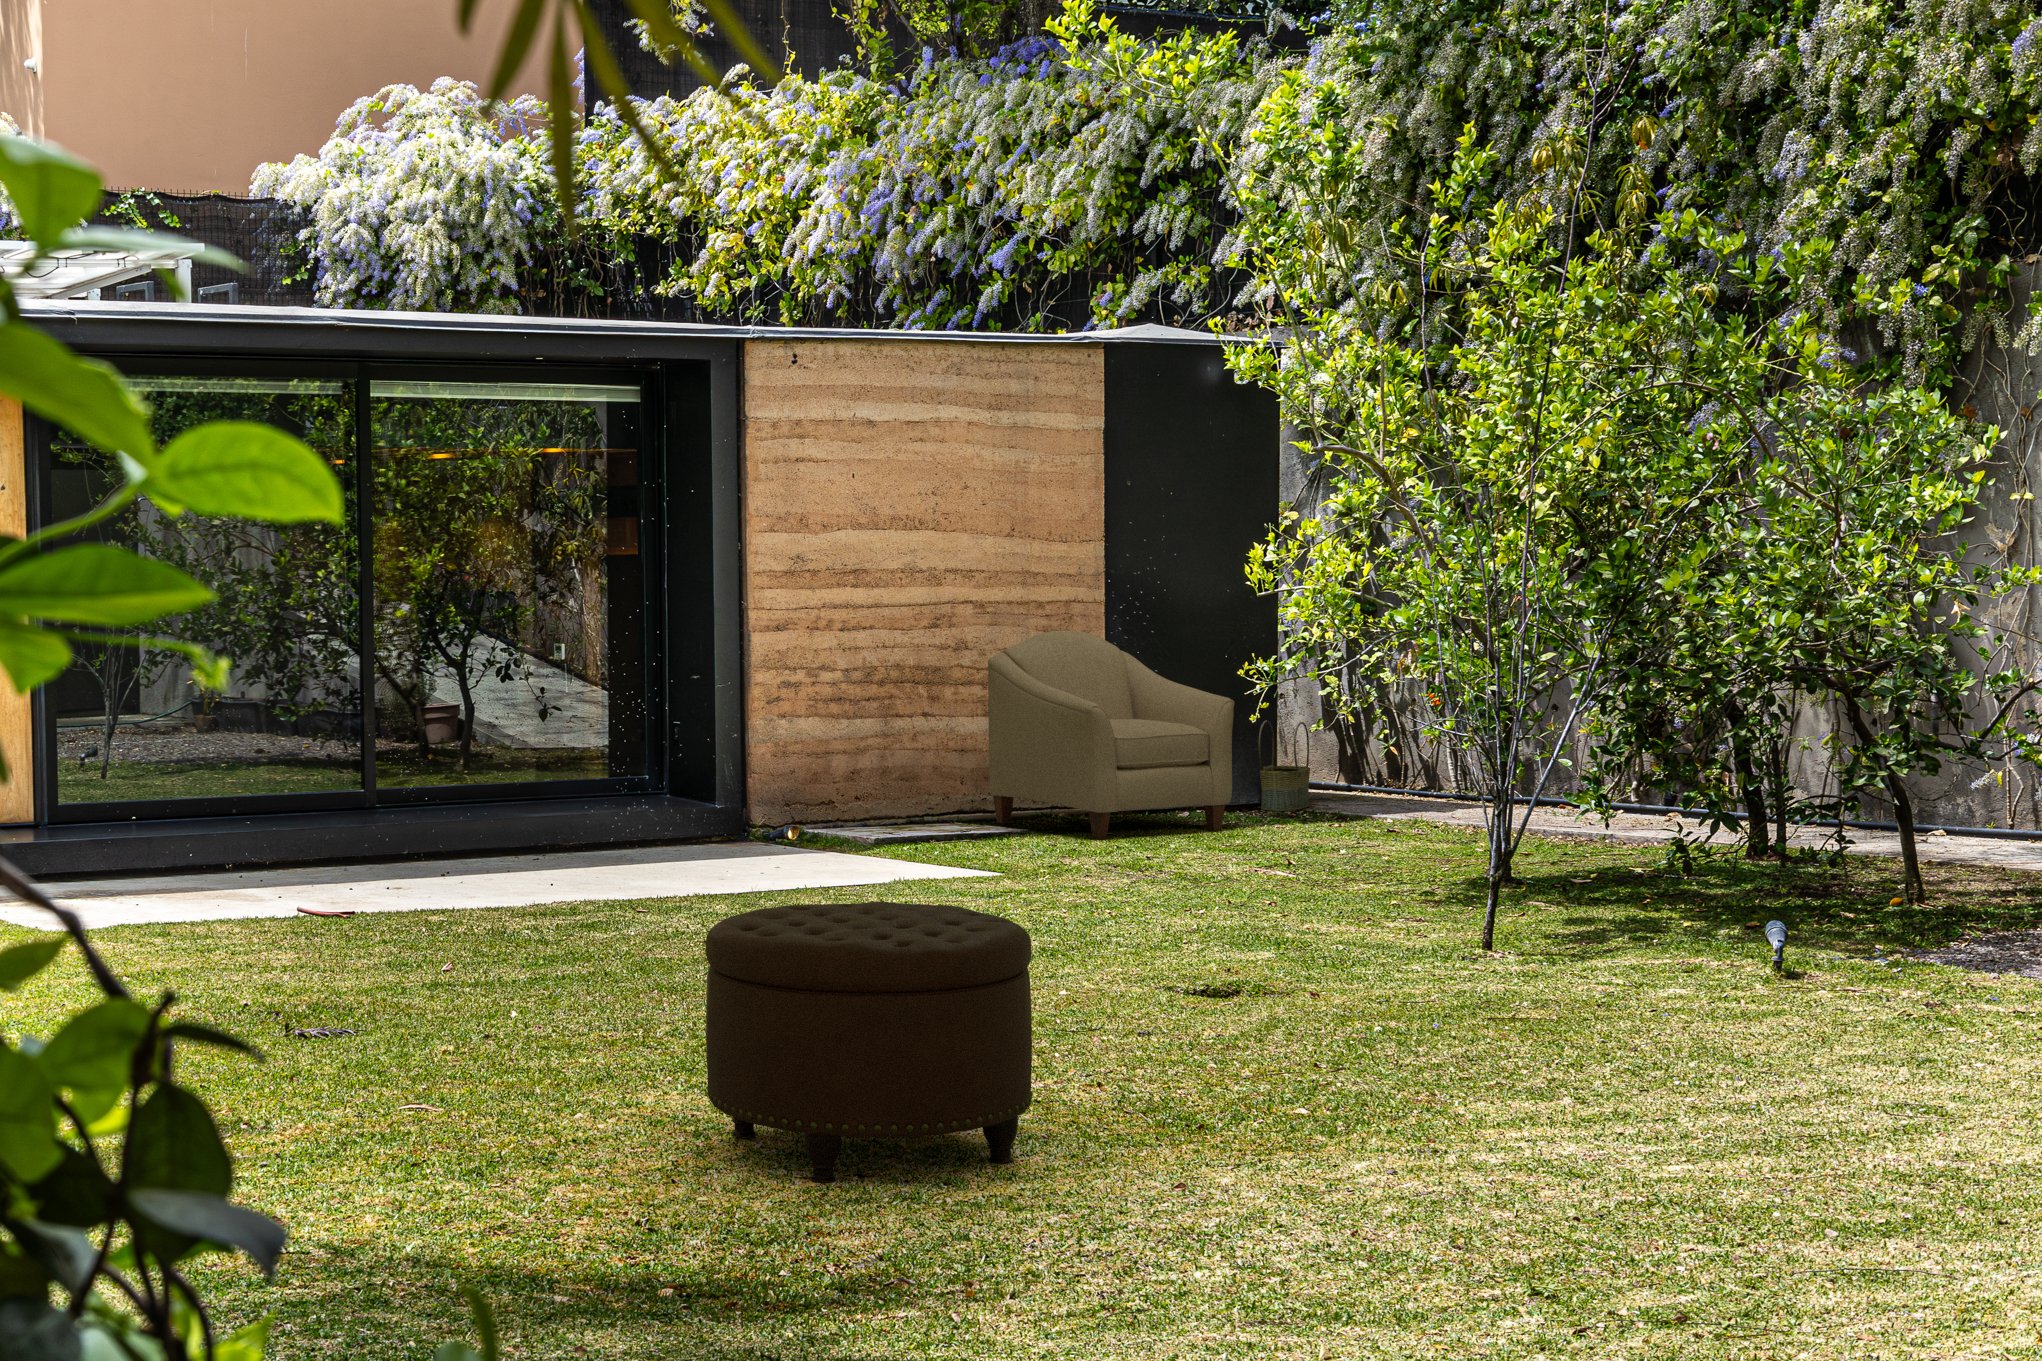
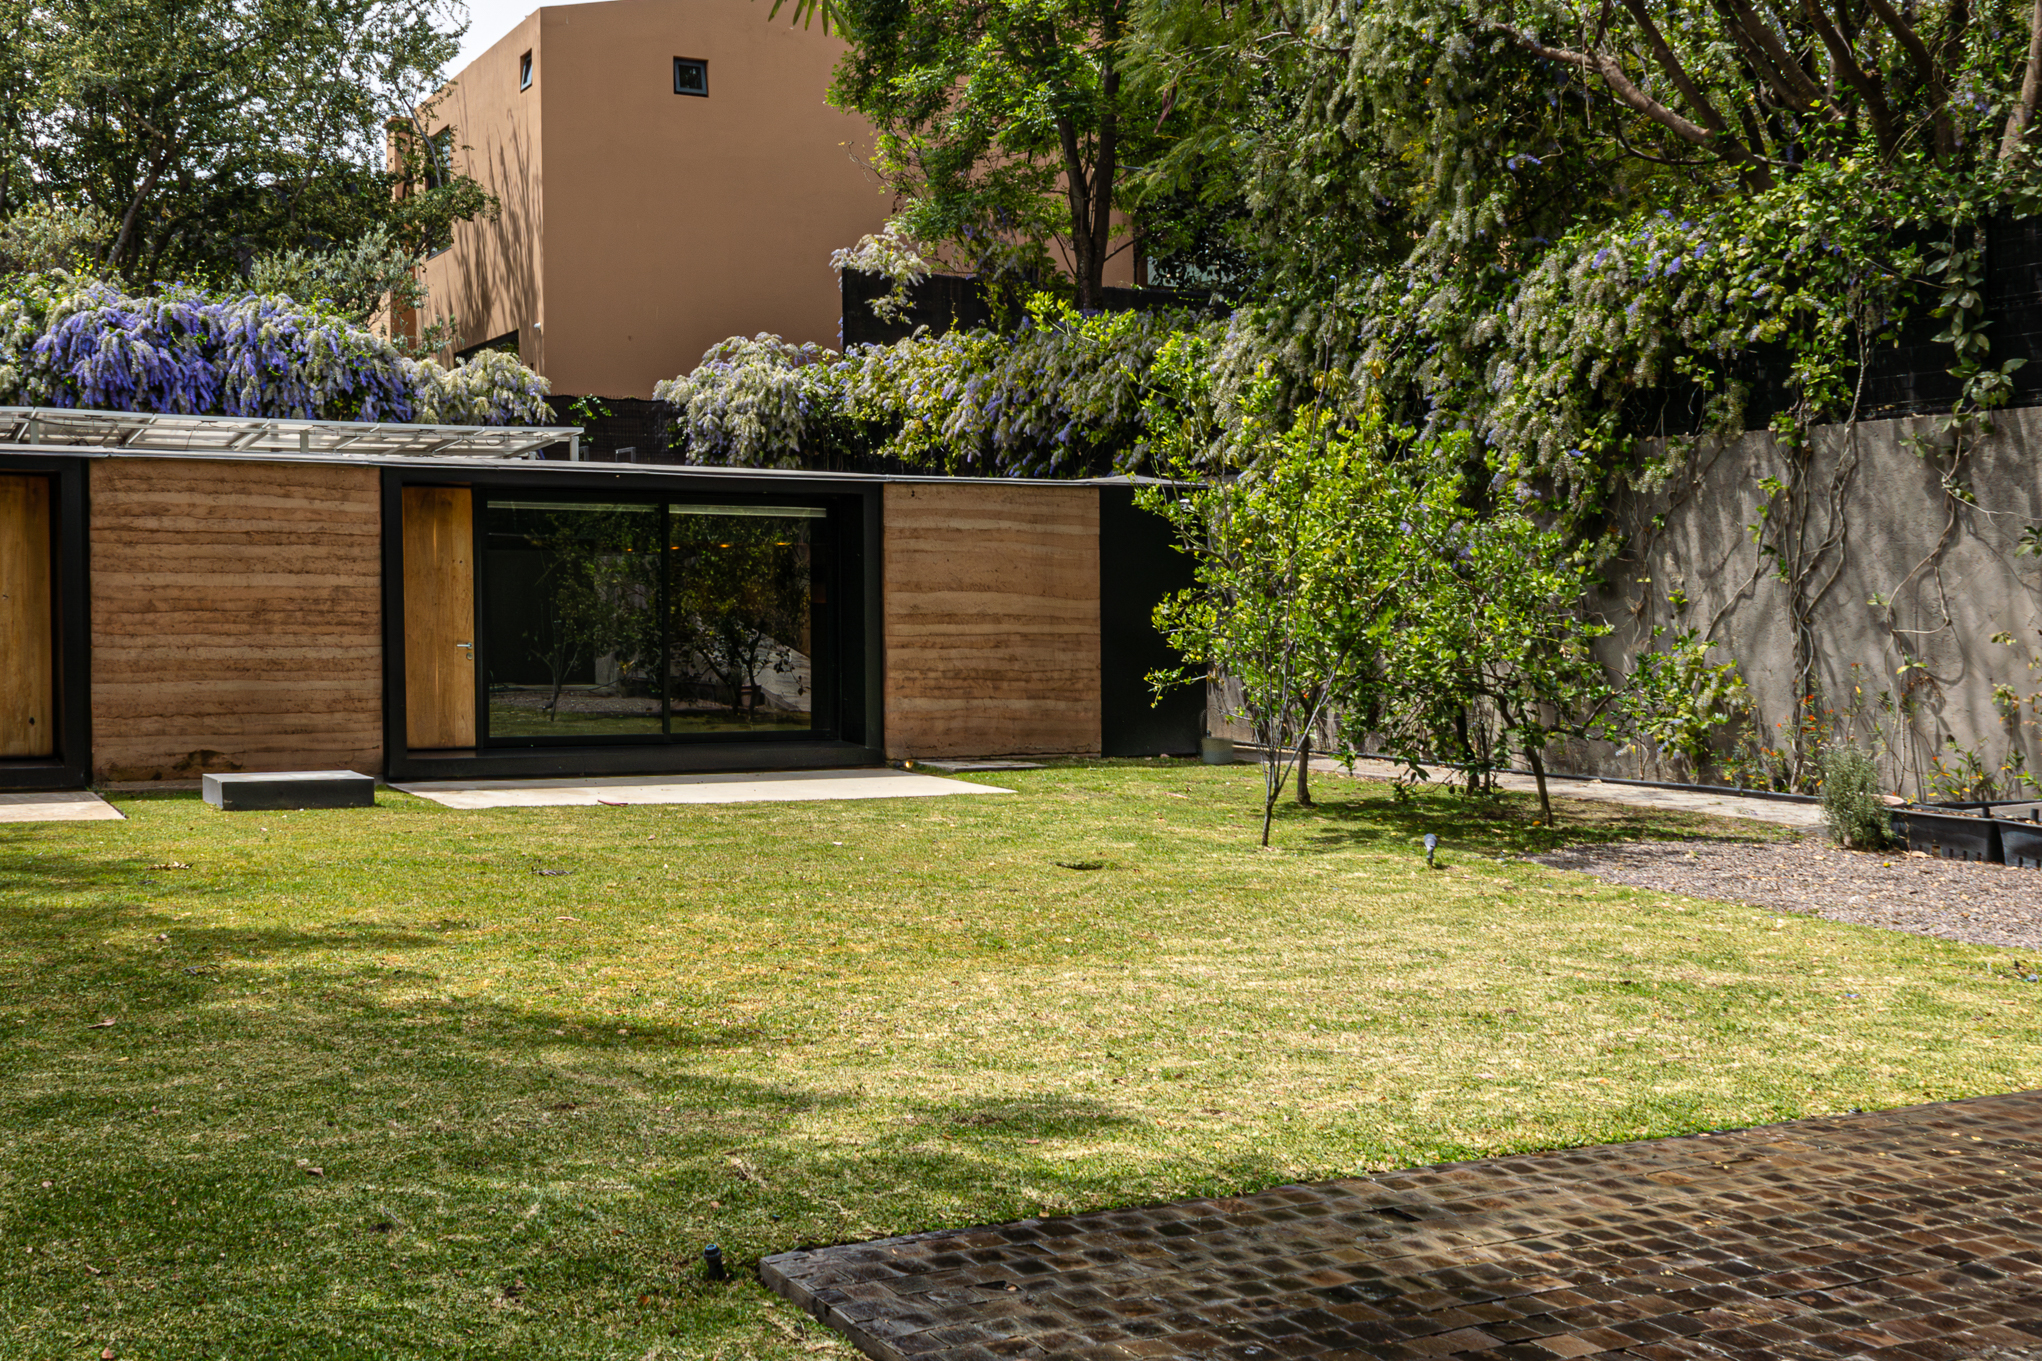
chair: present [988,630,1235,839] -> none [1030,654,1175,776]
ottoman: present [706,901,1032,1184] -> none [749,791,917,932]

